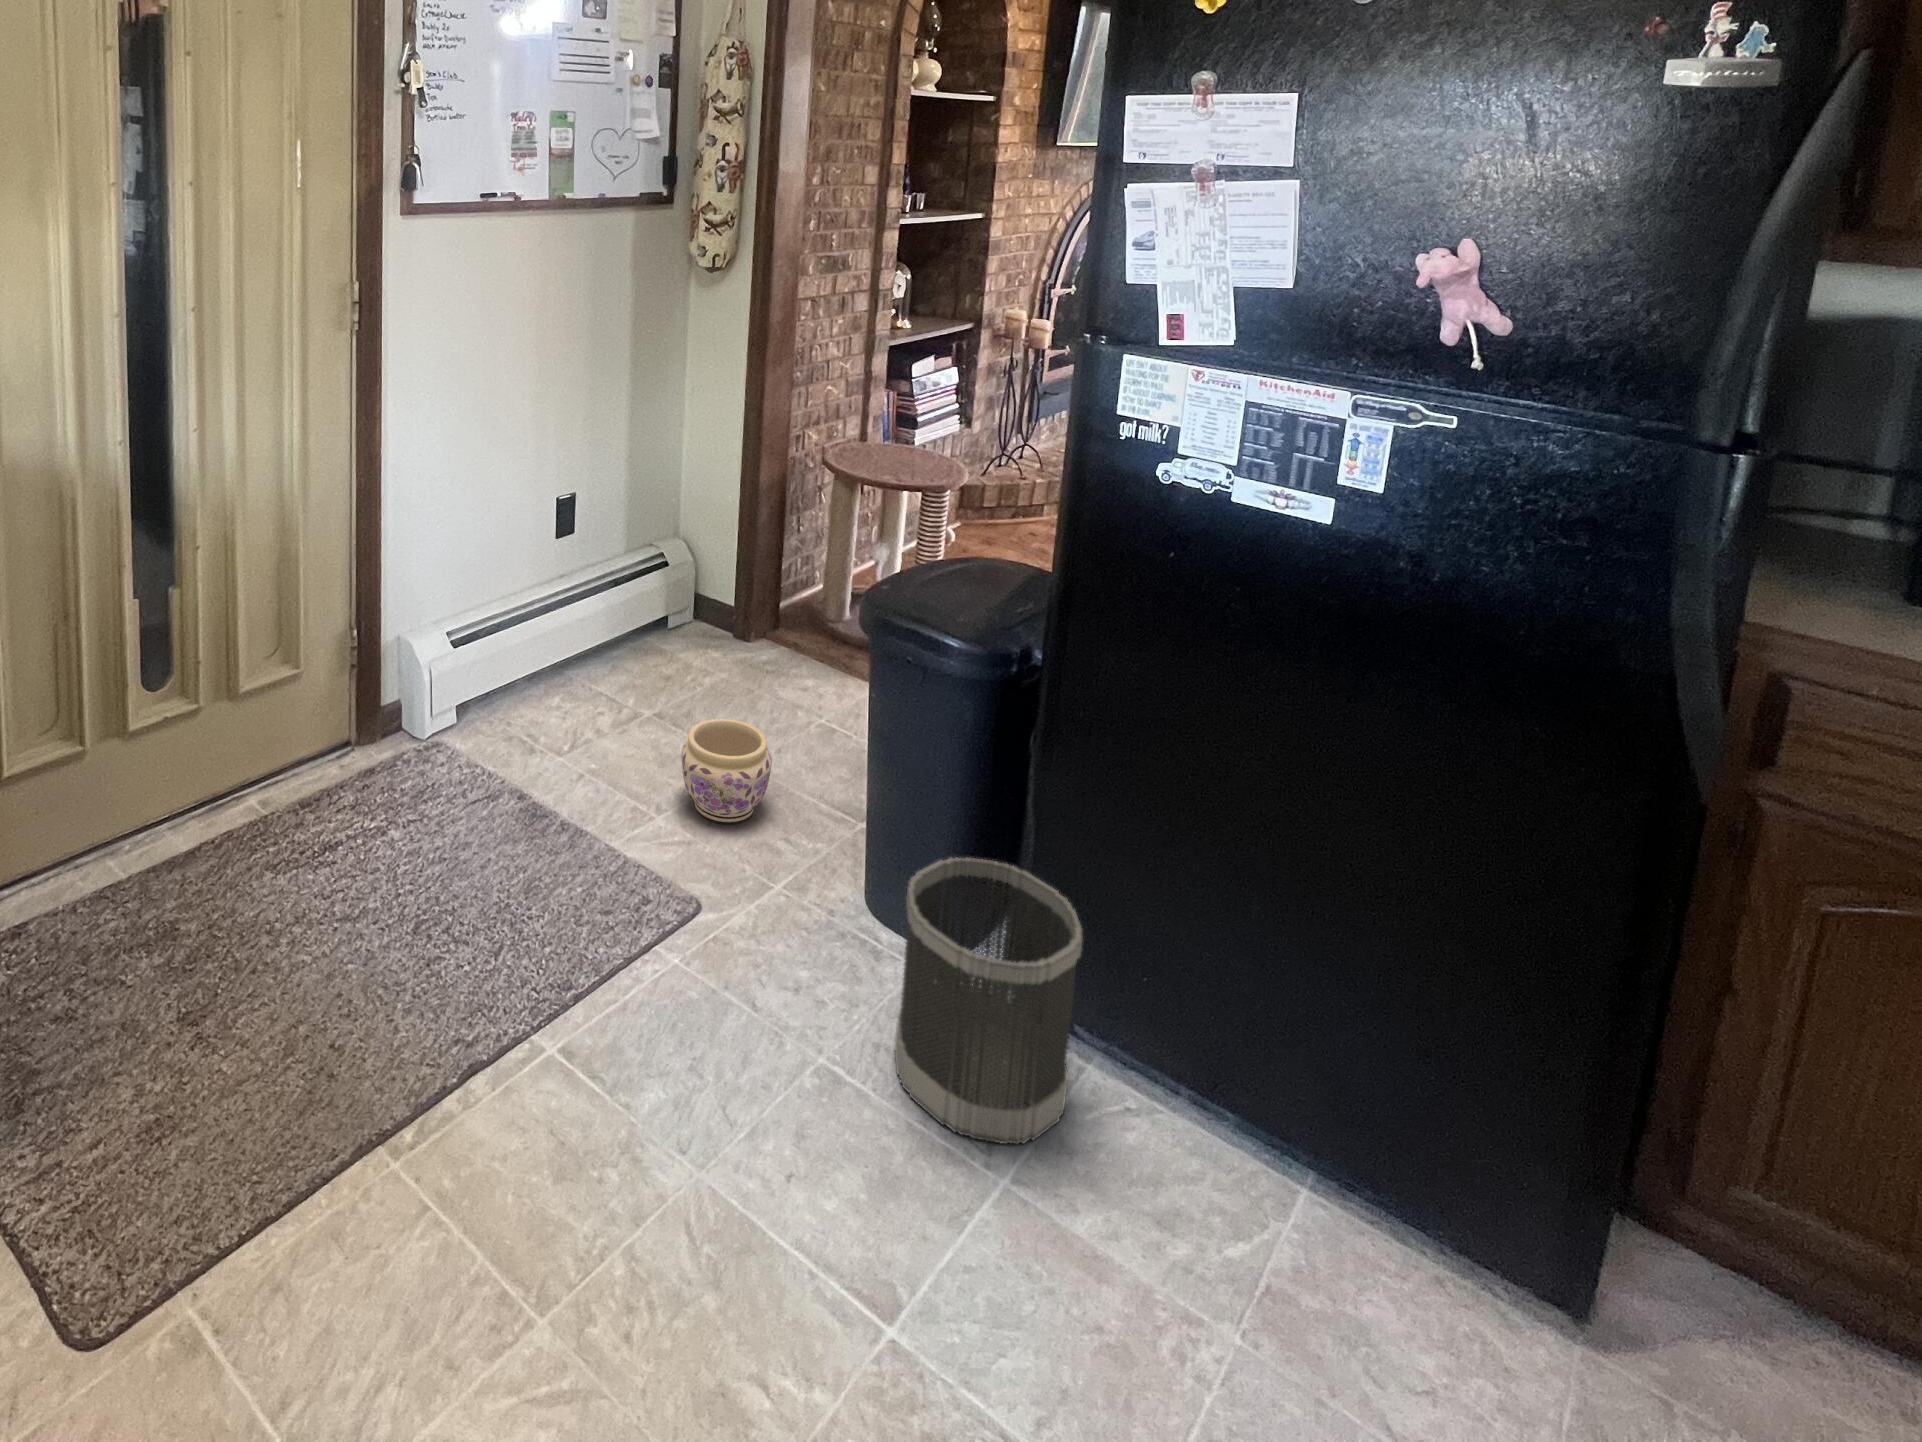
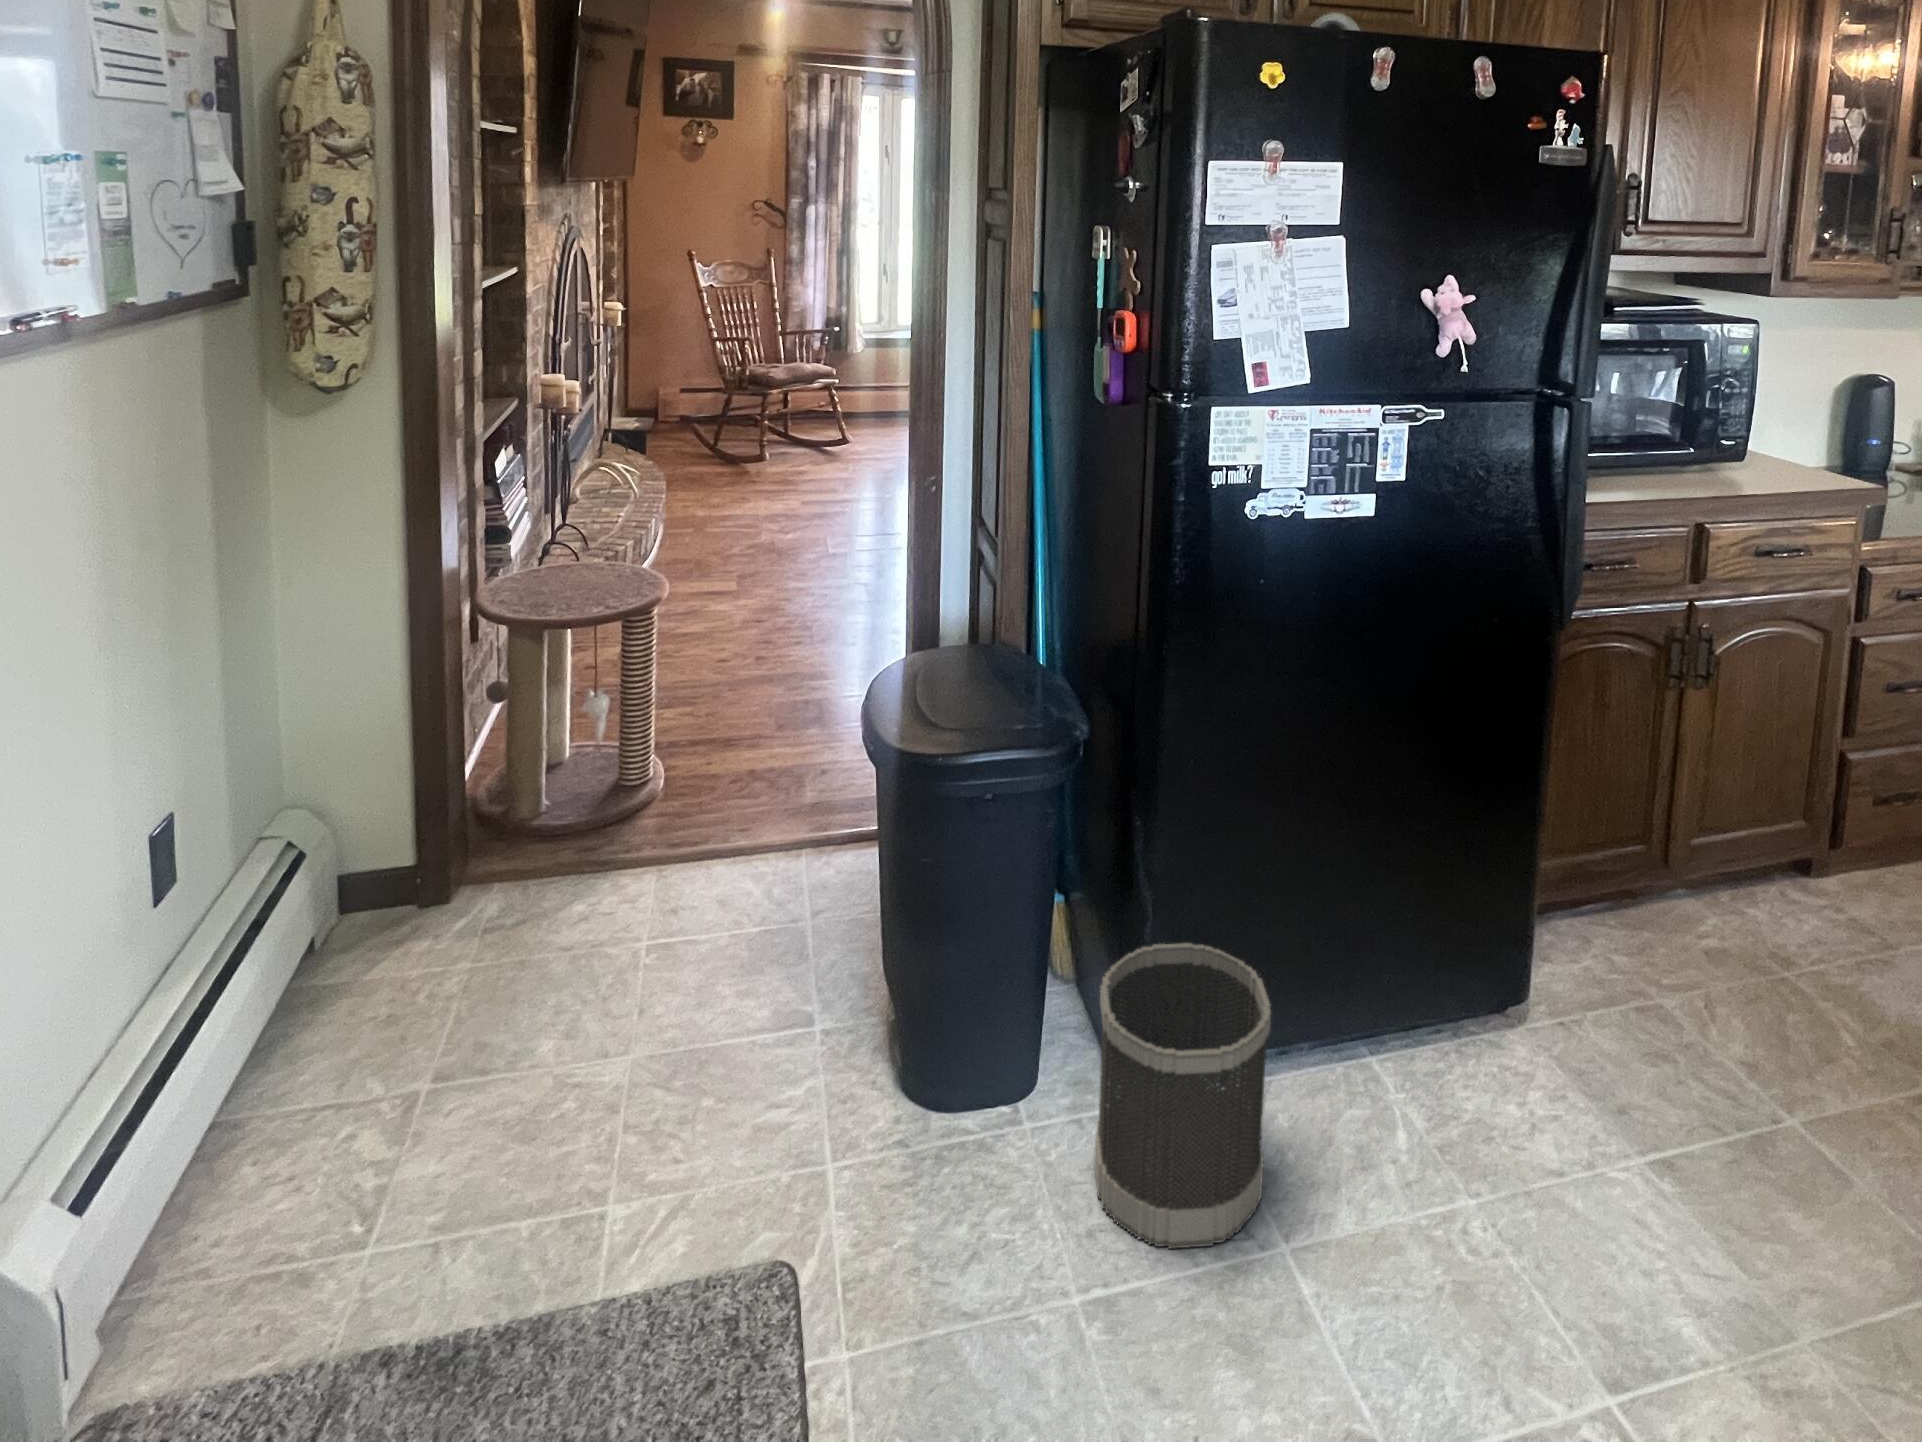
planter: present [682,719,772,824] -> none [601,996,736,1162]

